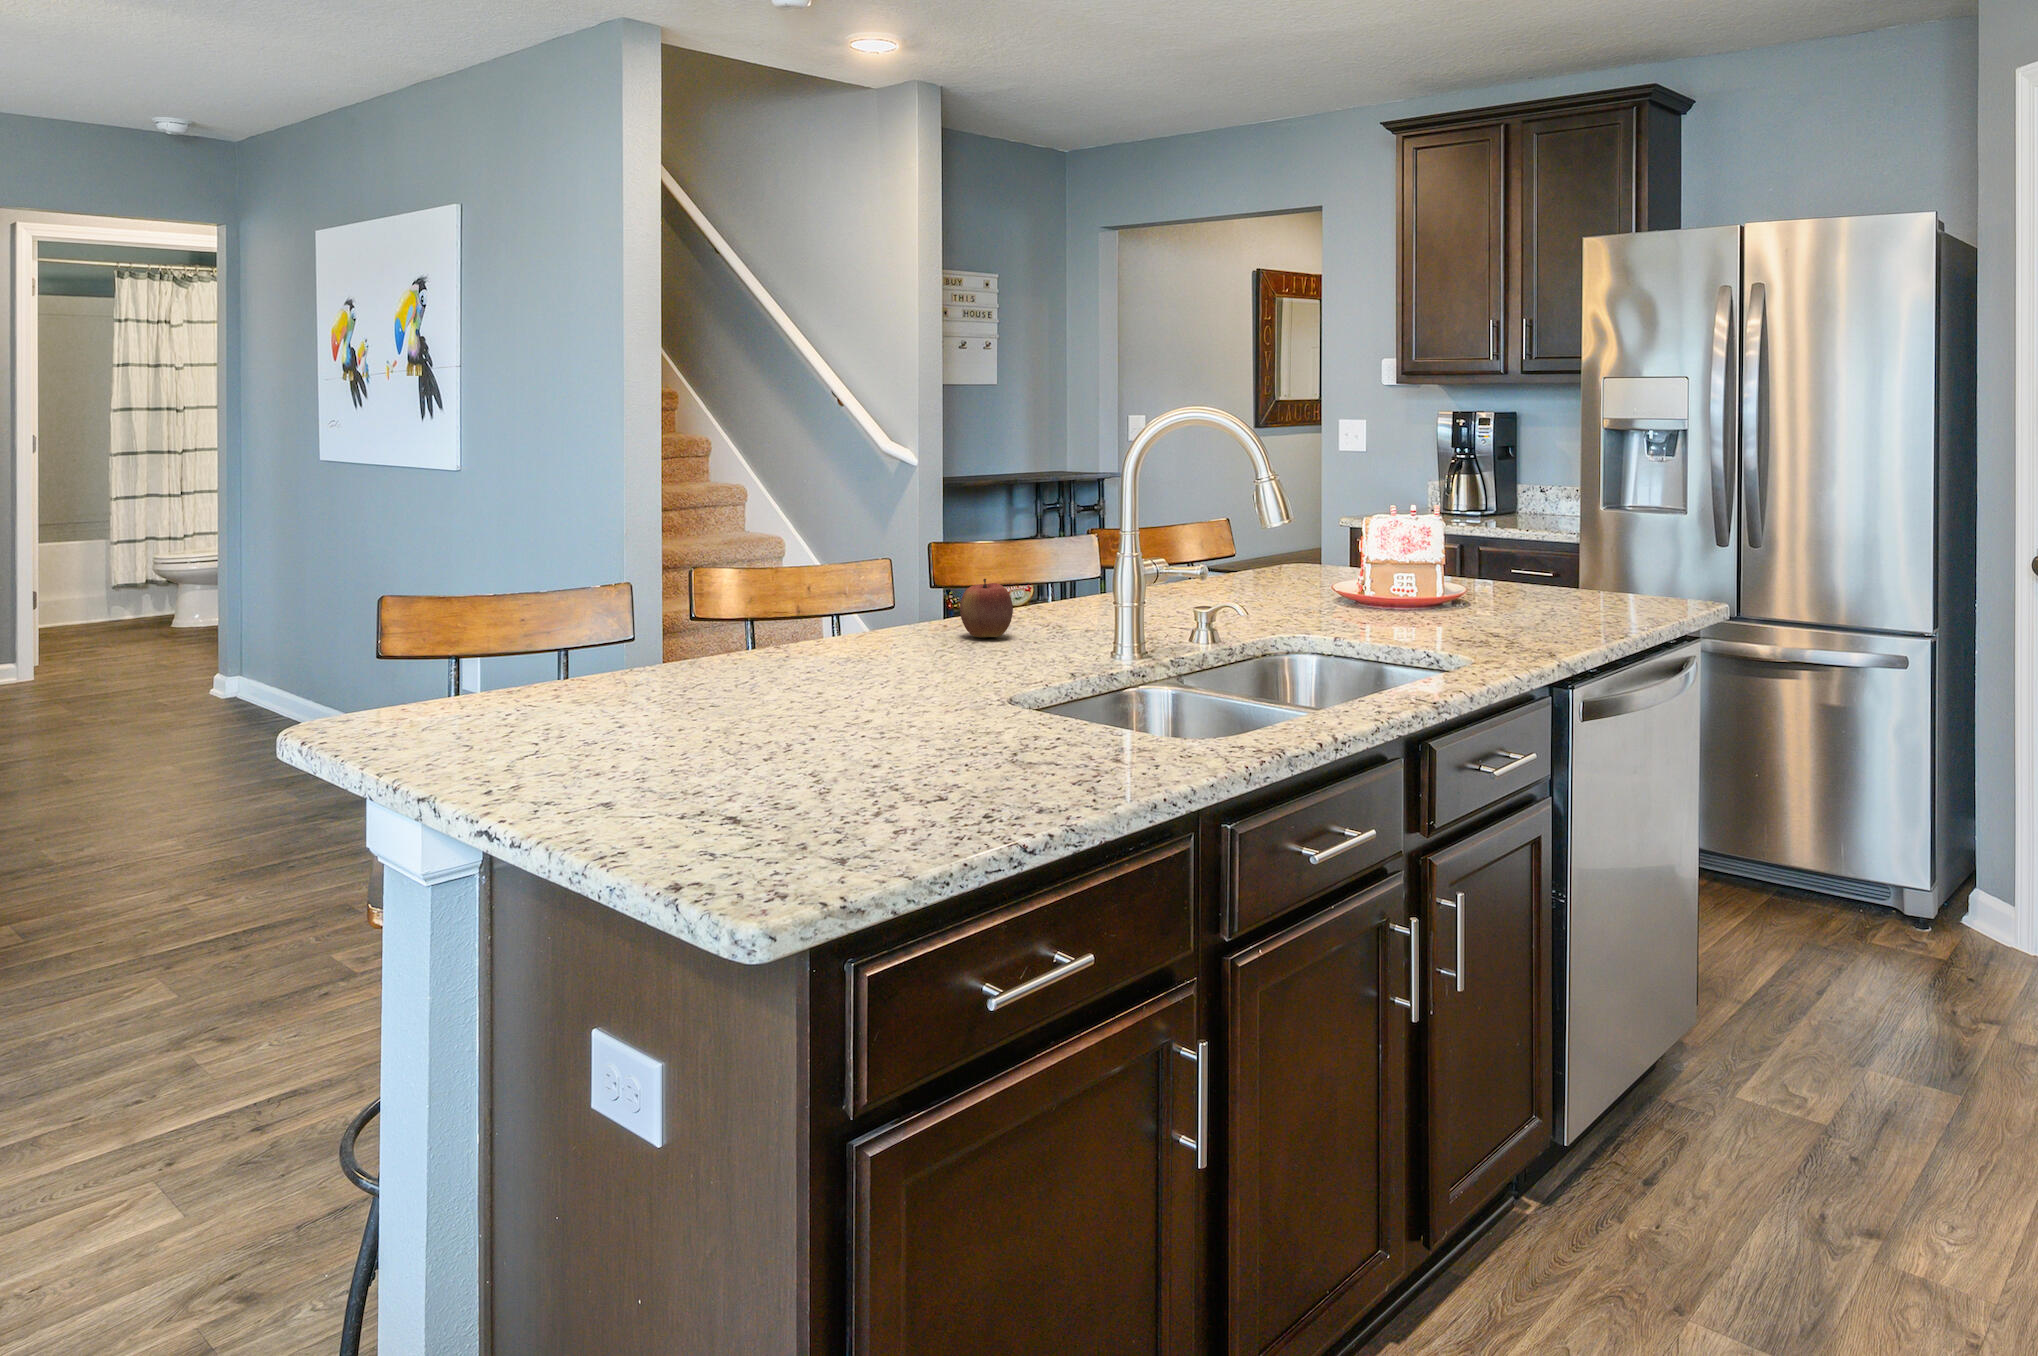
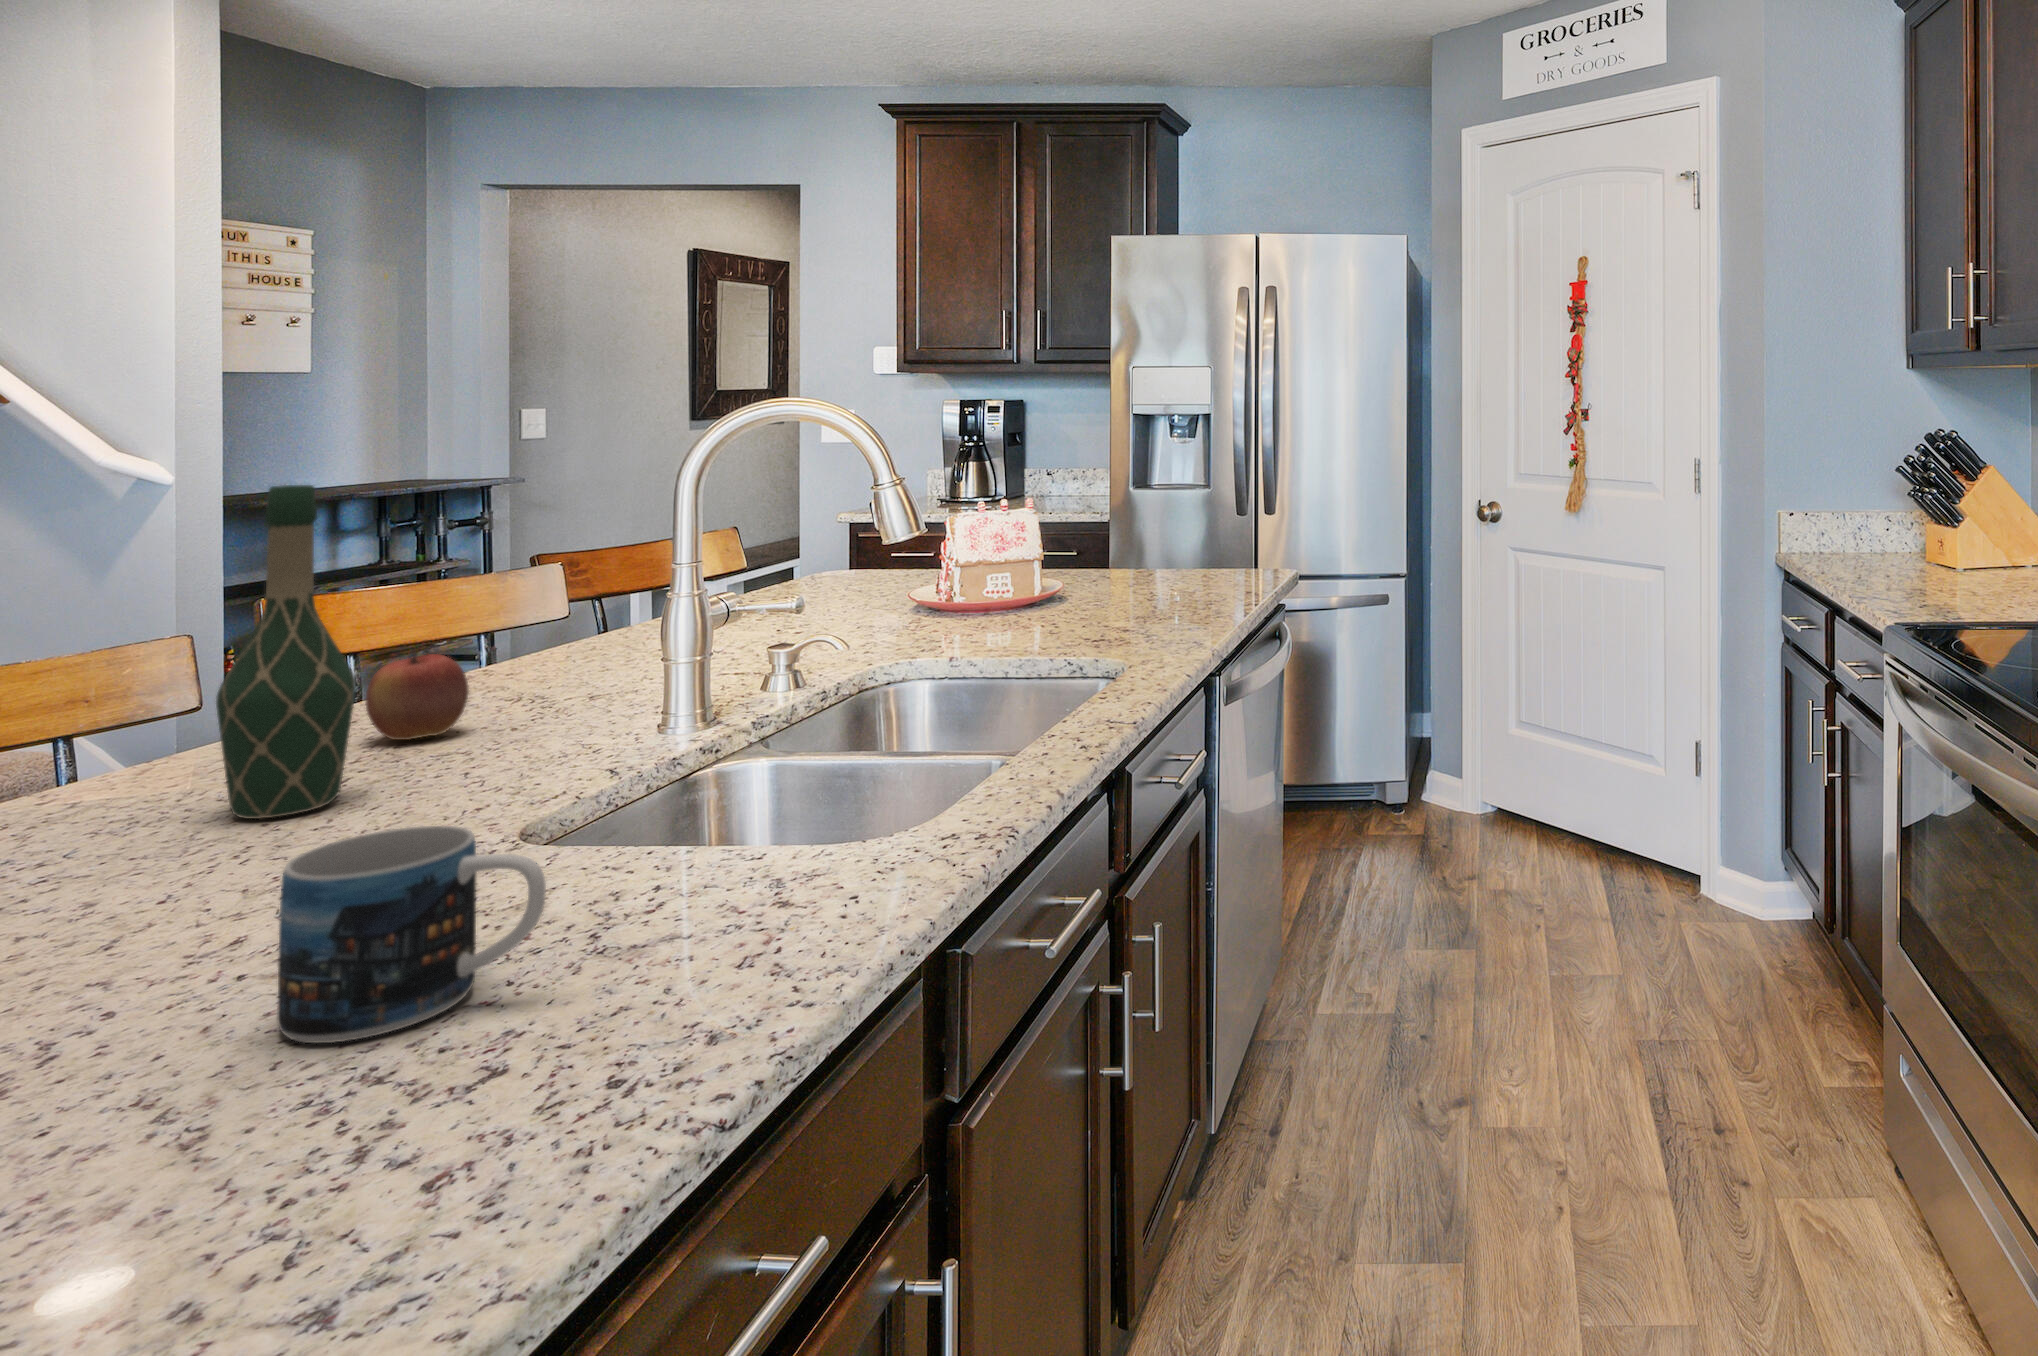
wine bottle: none [880,466,943,668] -> present [216,485,356,819]
mug: none [867,666,980,773] -> present [277,826,546,1043]

